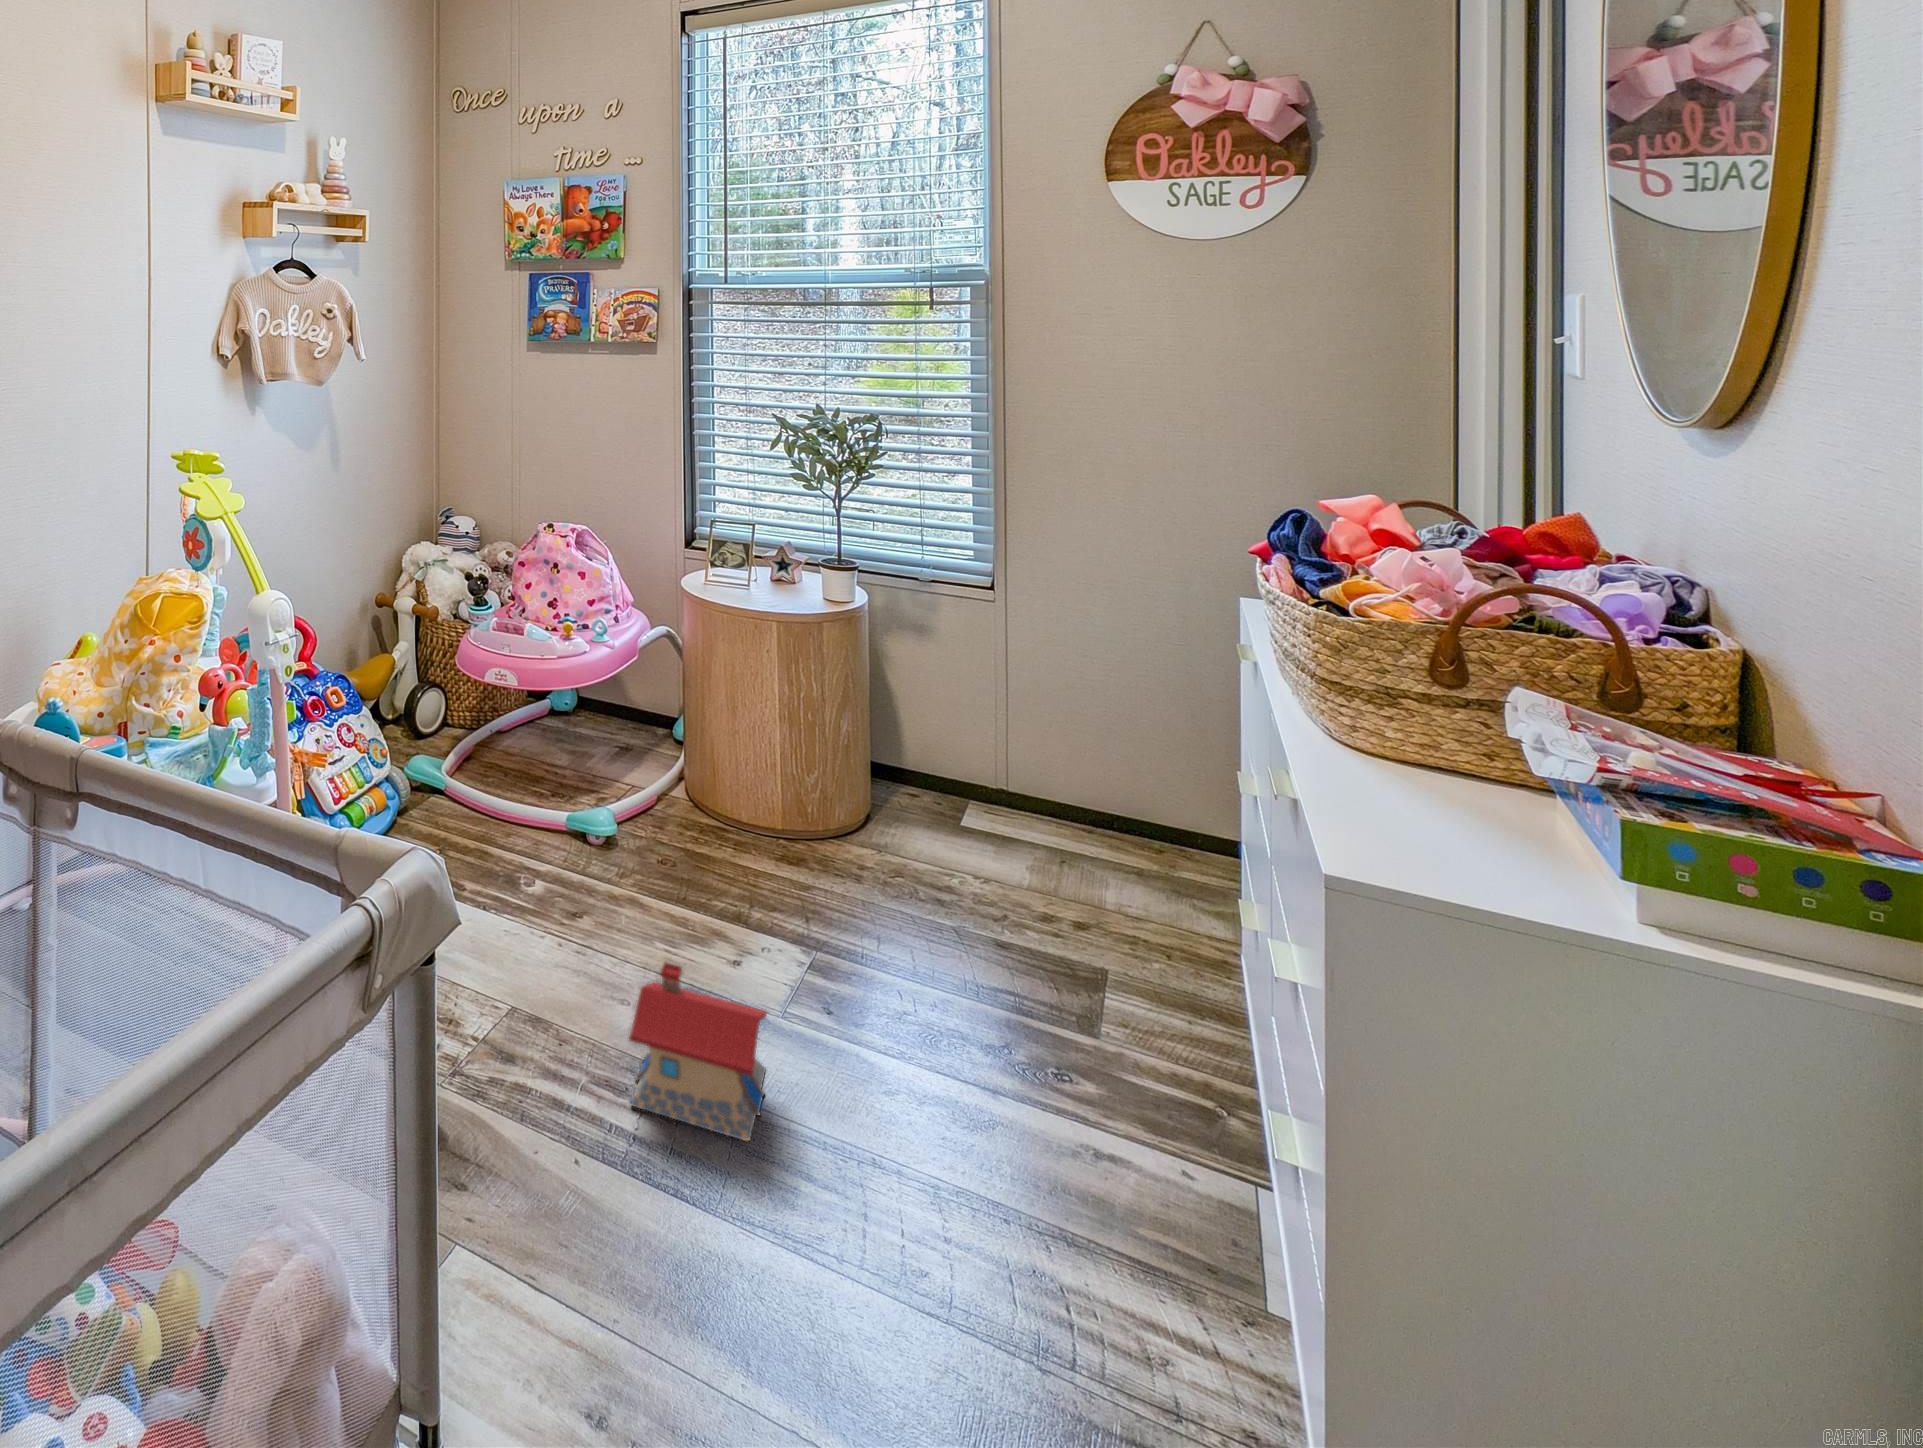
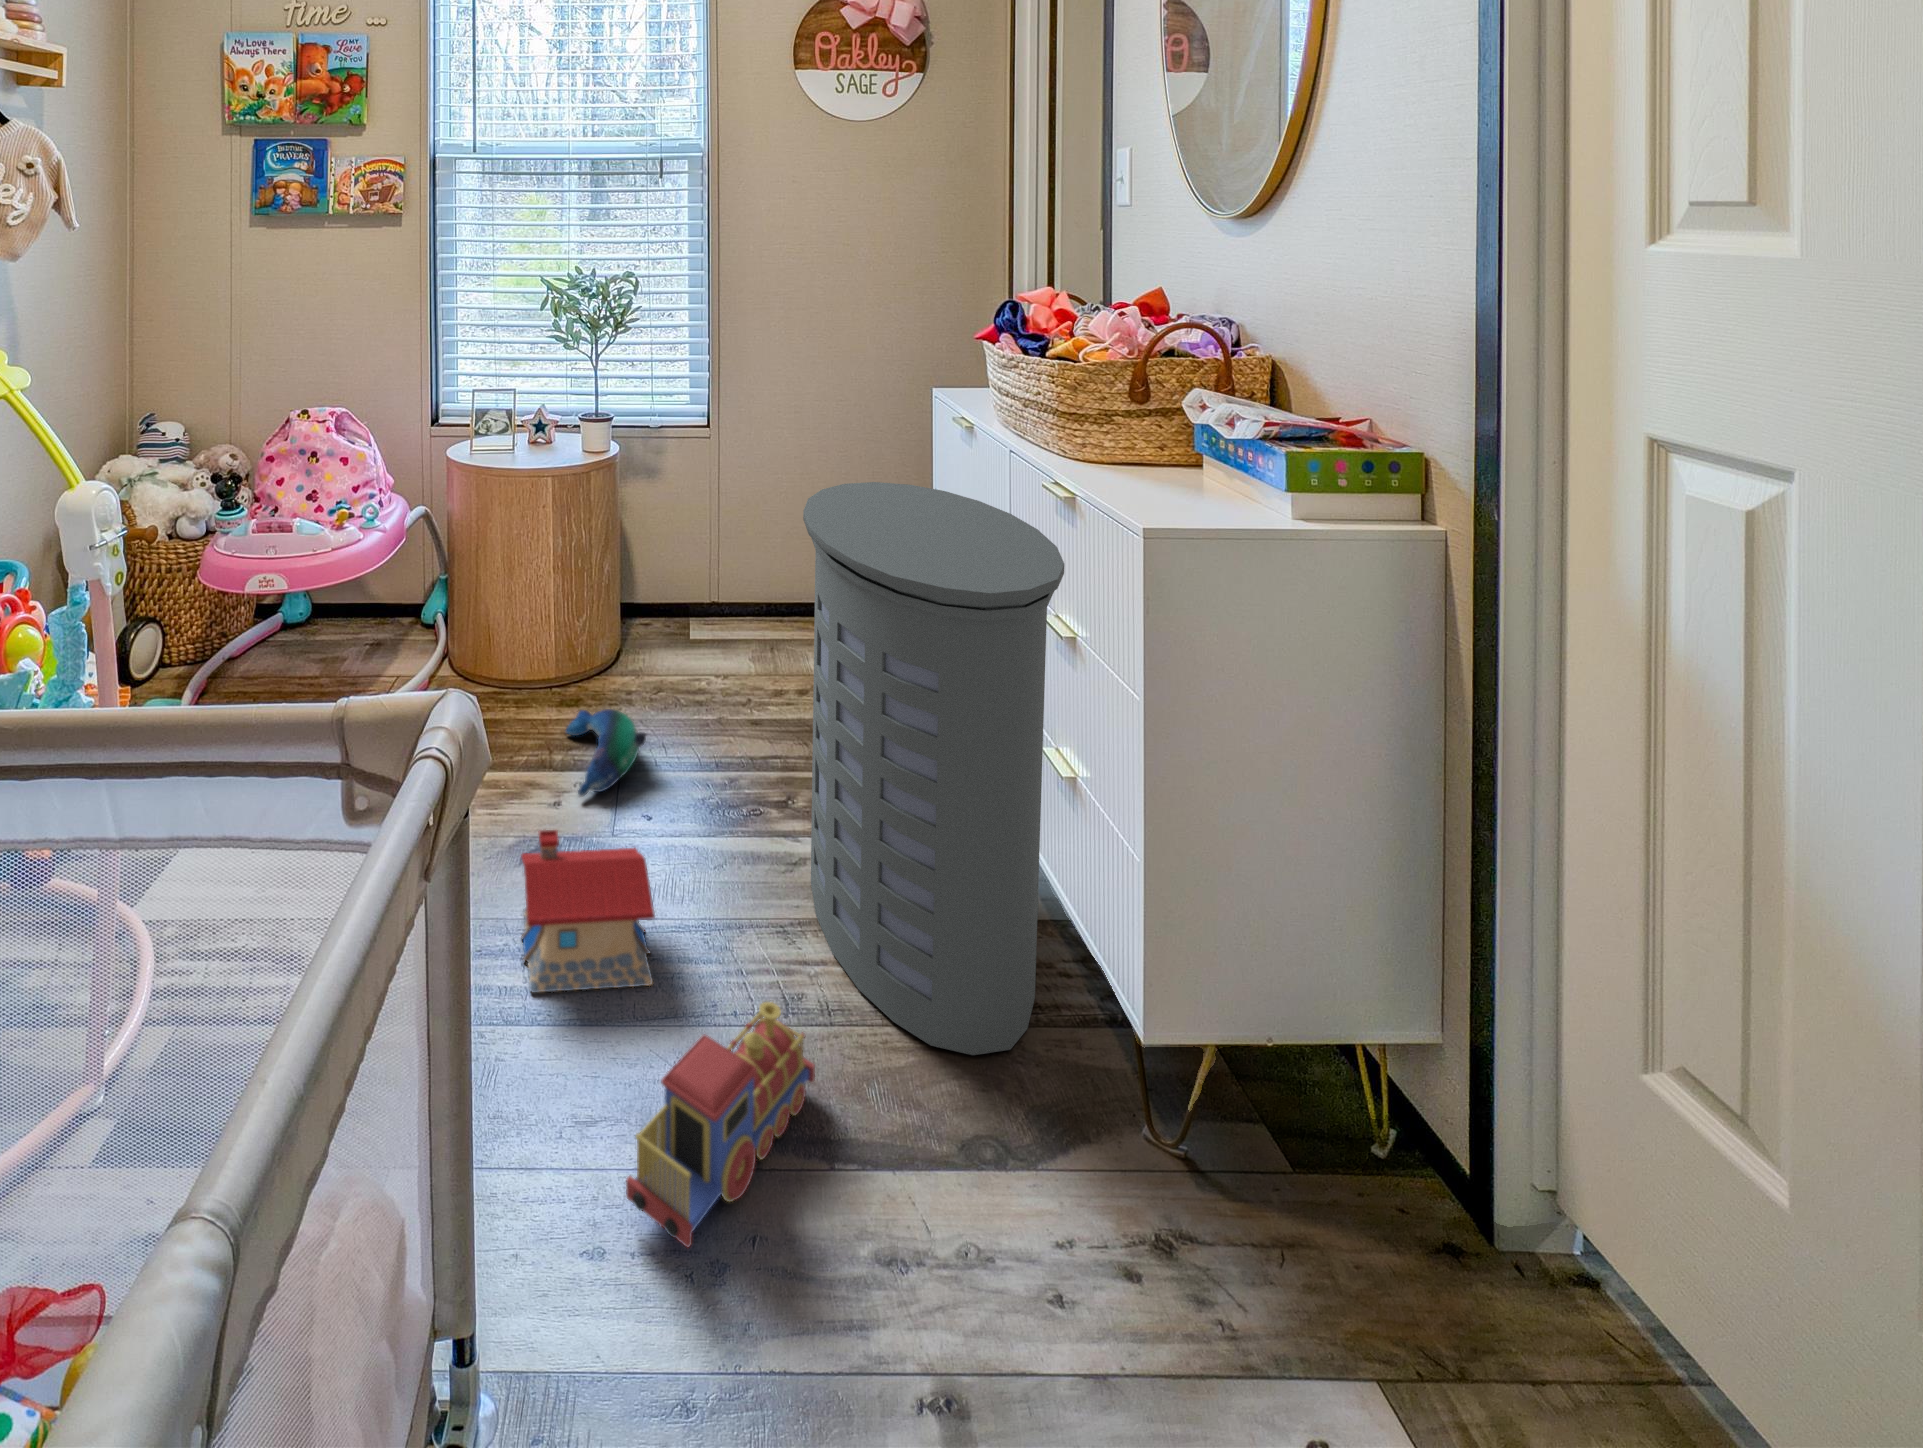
laundry hamper: none [939,679,1231,1350] -> present [803,482,1064,1055]
plush toy: none [754,876,842,960] -> present [566,709,646,797]
toy train: none [634,1175,866,1341] -> present [626,1002,815,1248]

